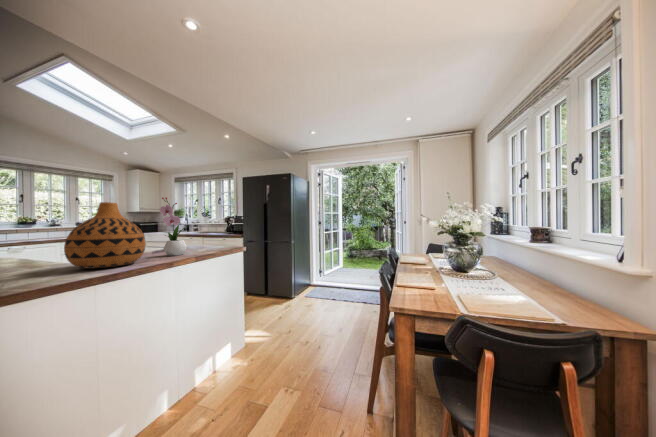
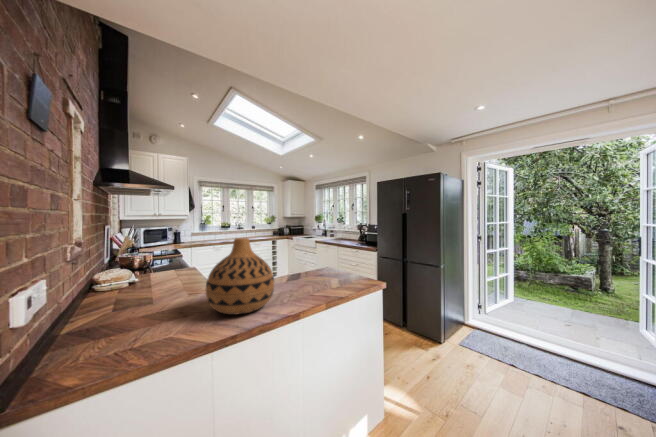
flower arrangement: present [160,197,189,256] -> none [291,225,321,293]

